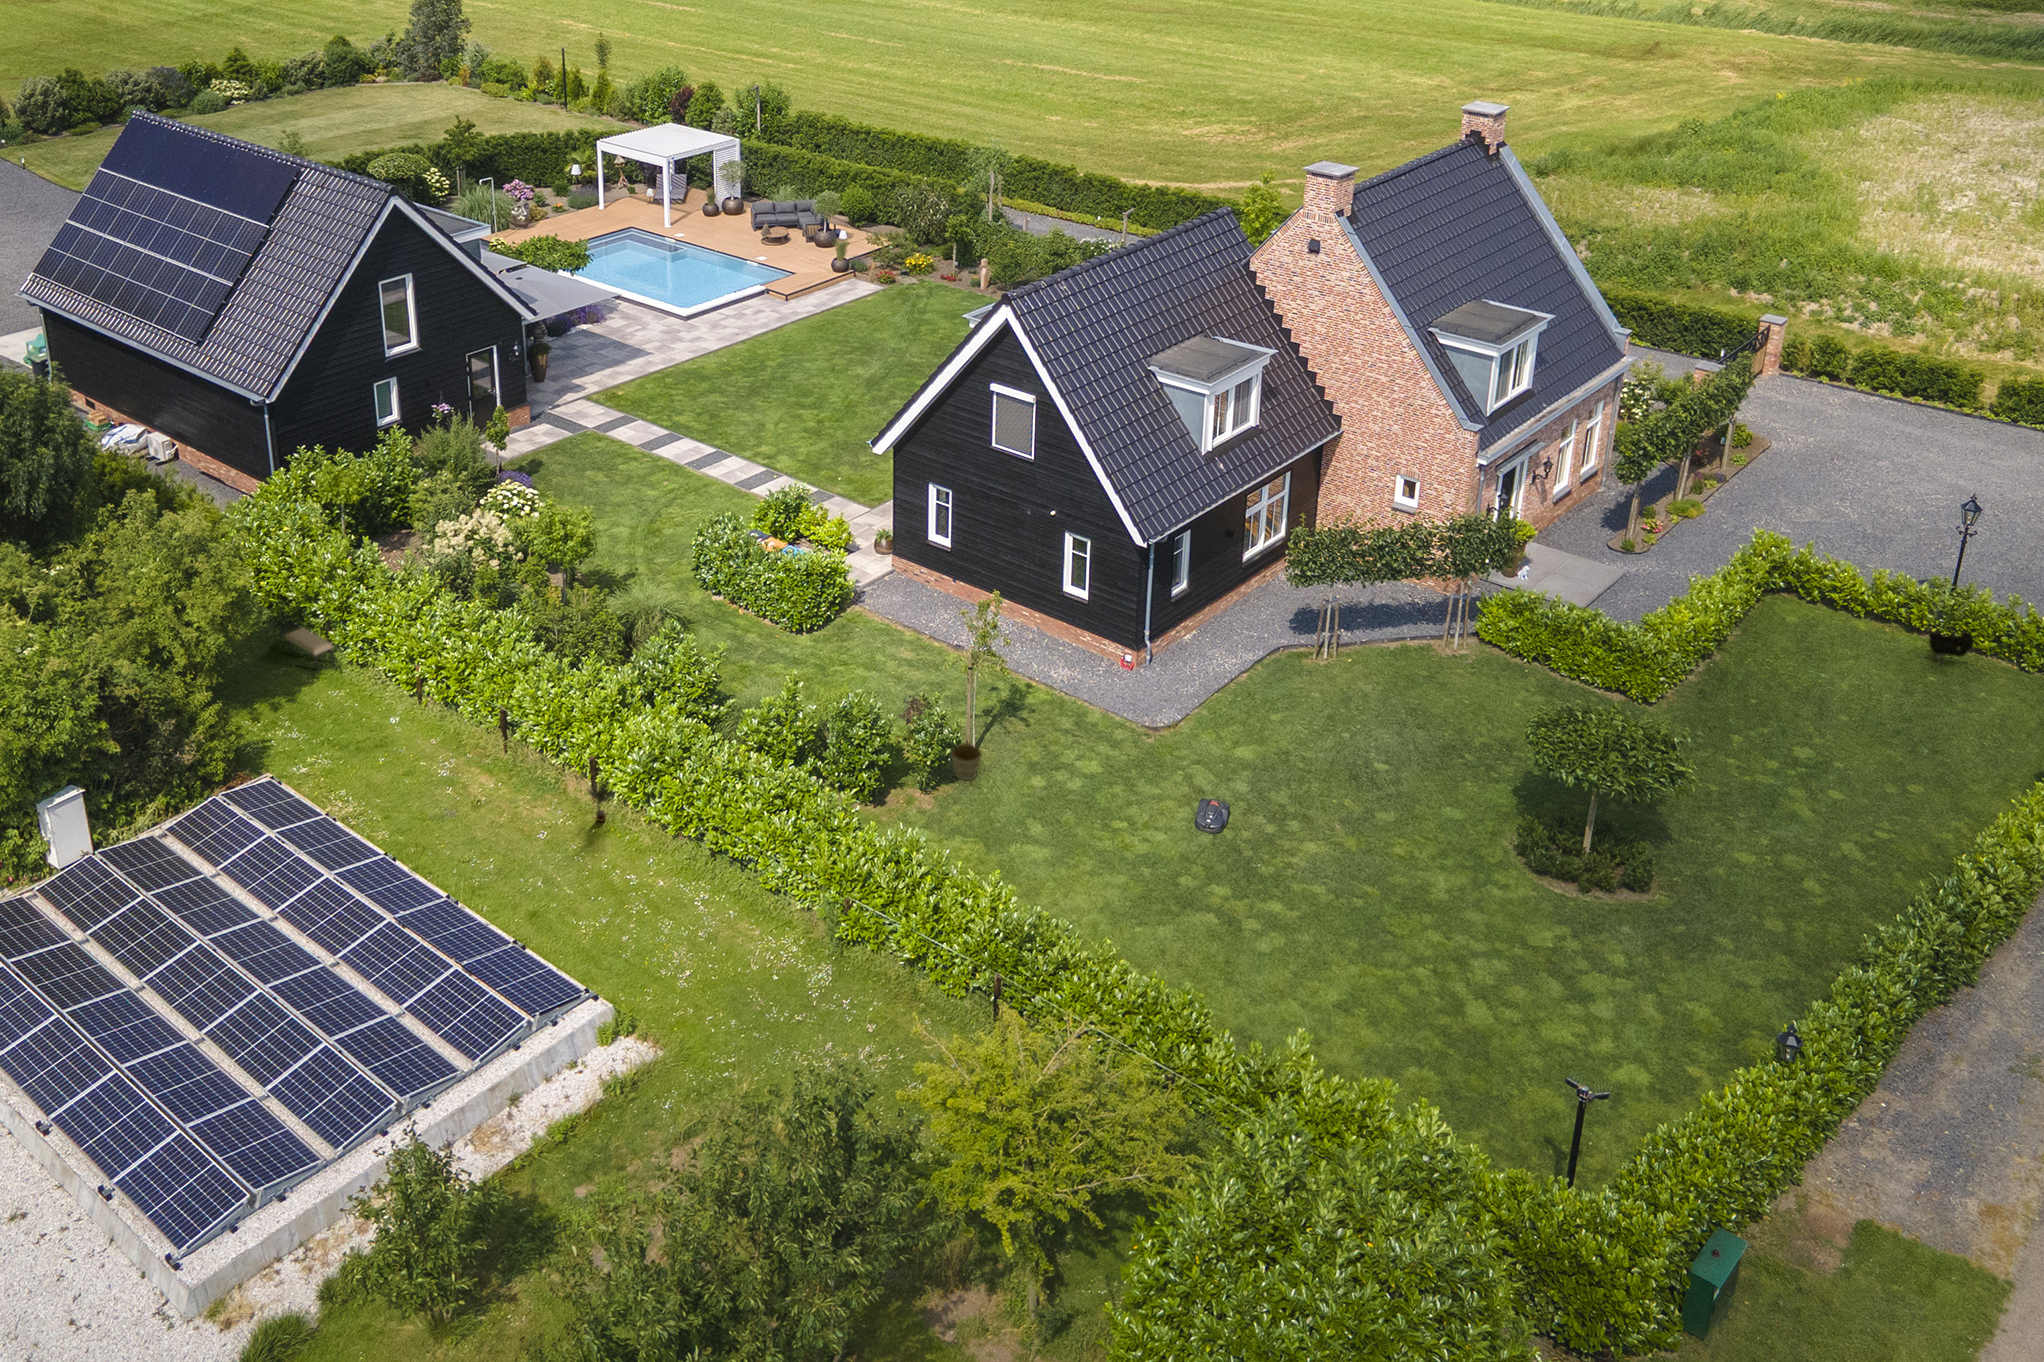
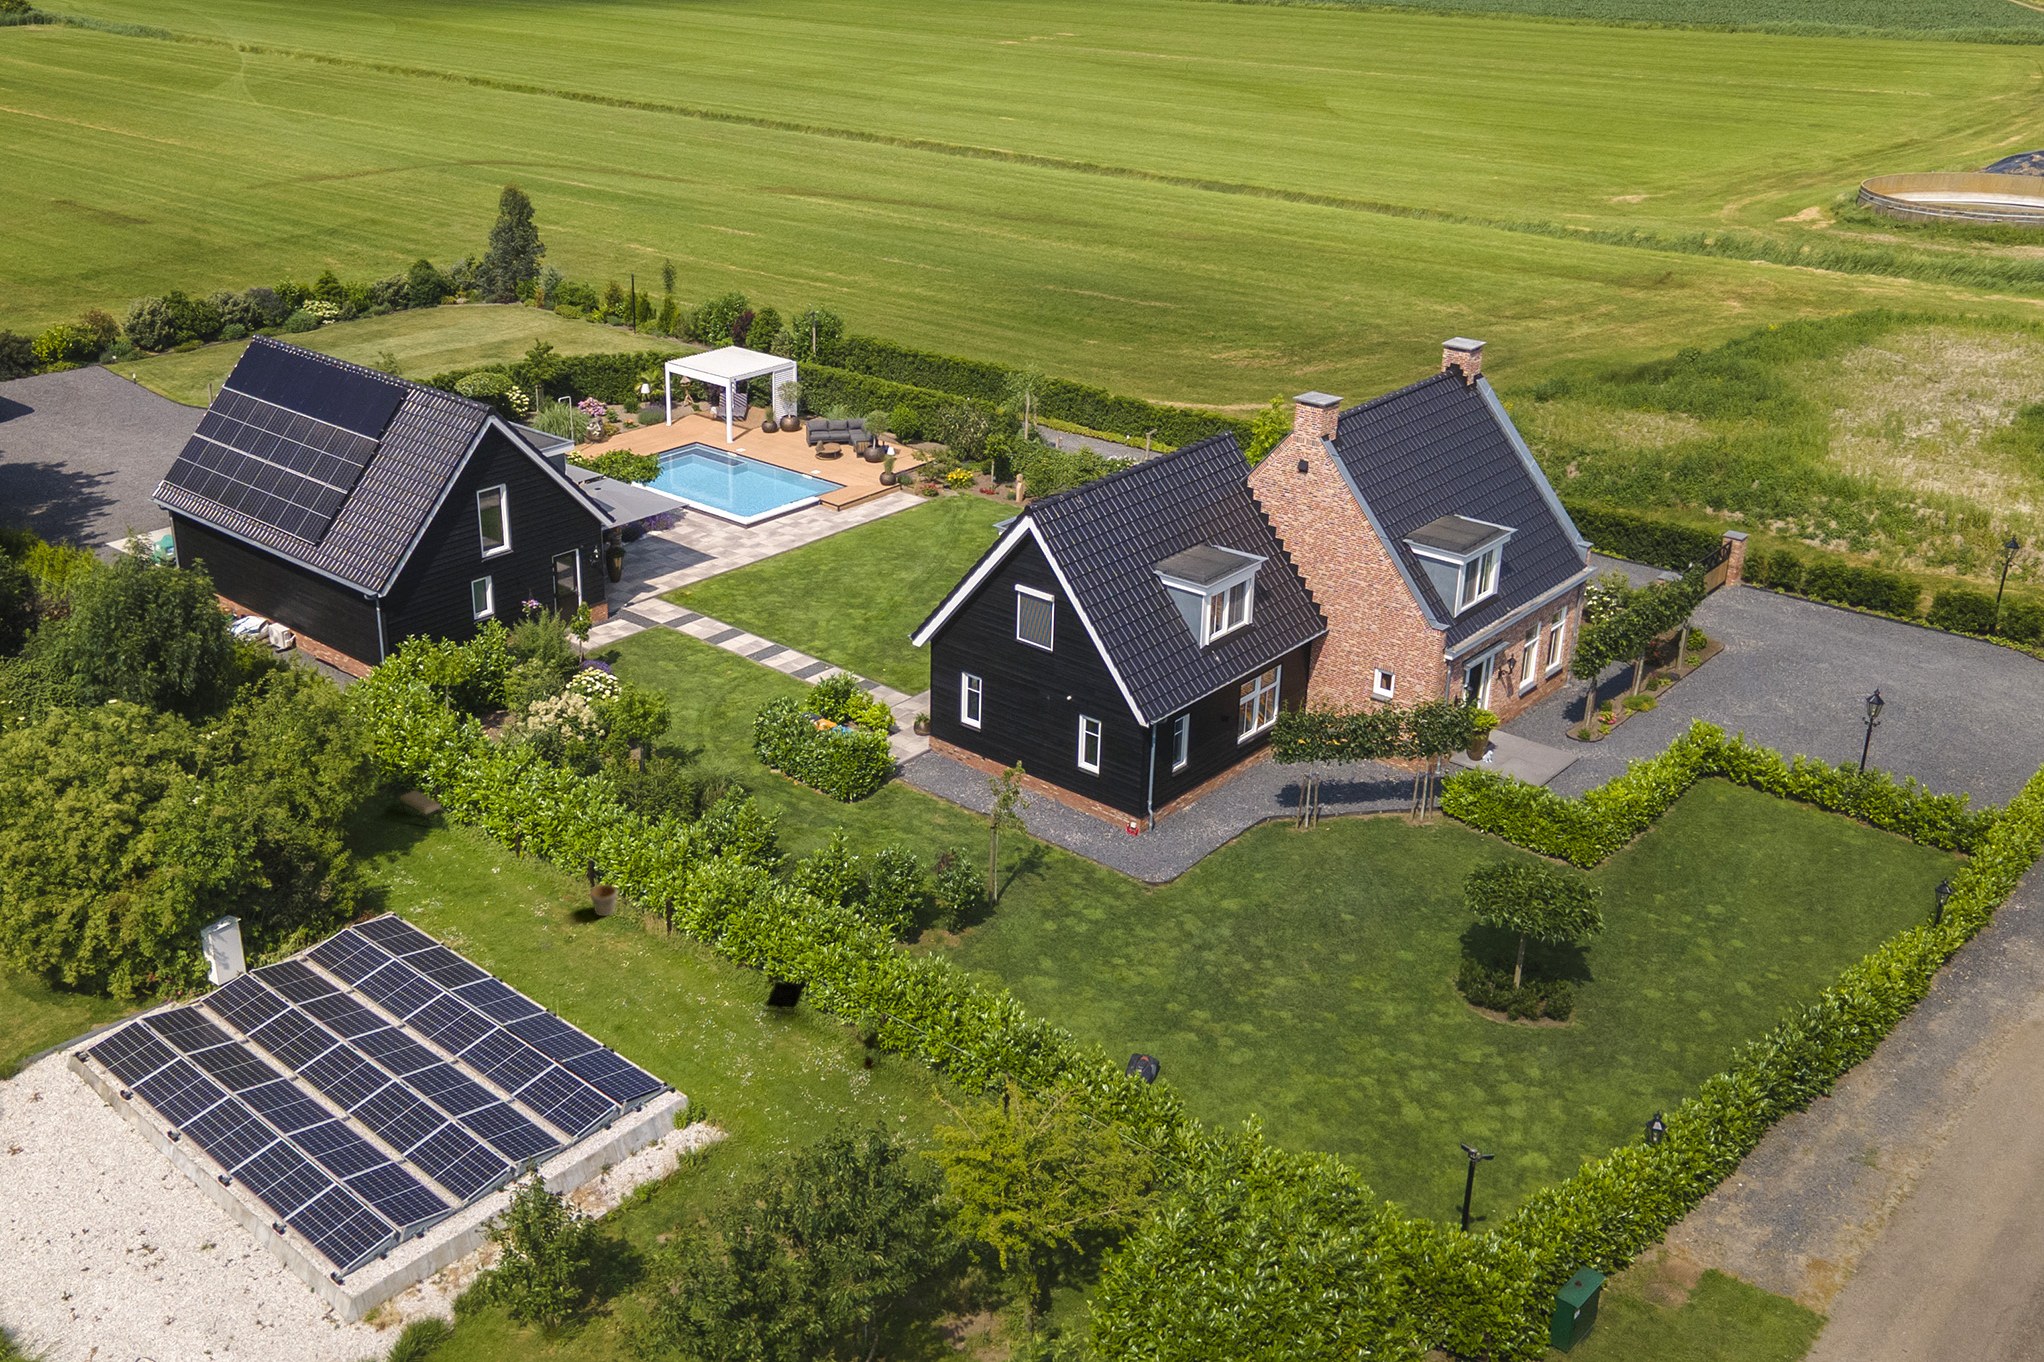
lounge chair: present [1921,631,1974,664] -> present [765,978,806,1019]
wooden bucket: present [951,744,982,780] -> present [590,885,617,916]
potted tree: present [587,781,615,822] -> present [857,1028,884,1068]

